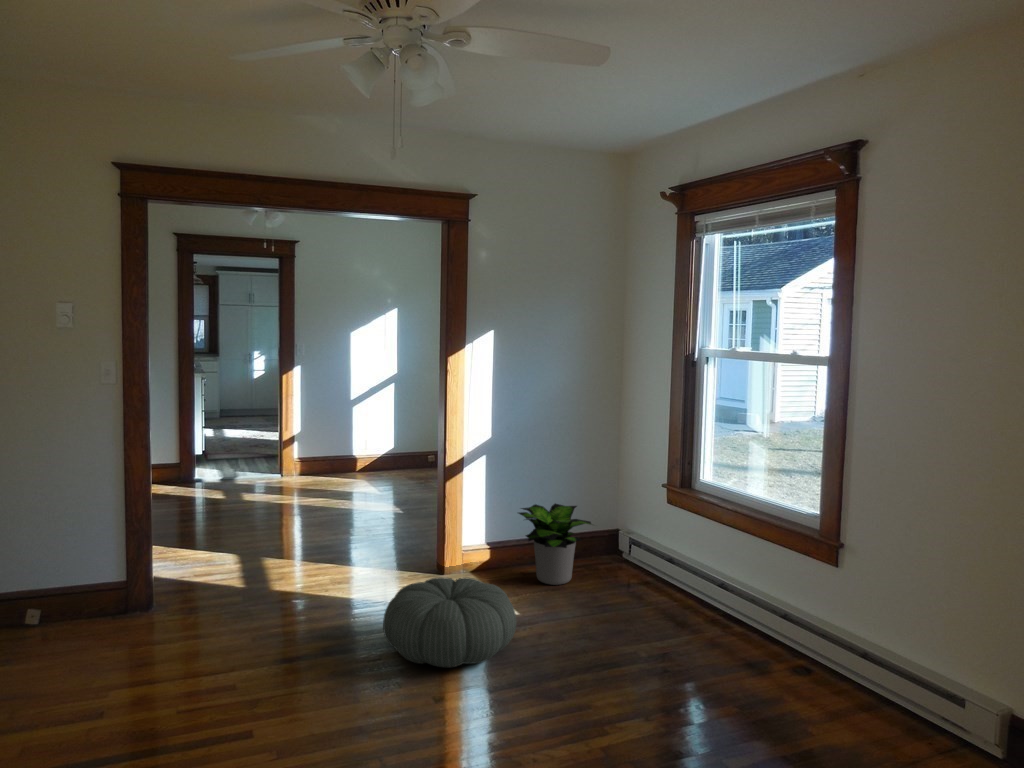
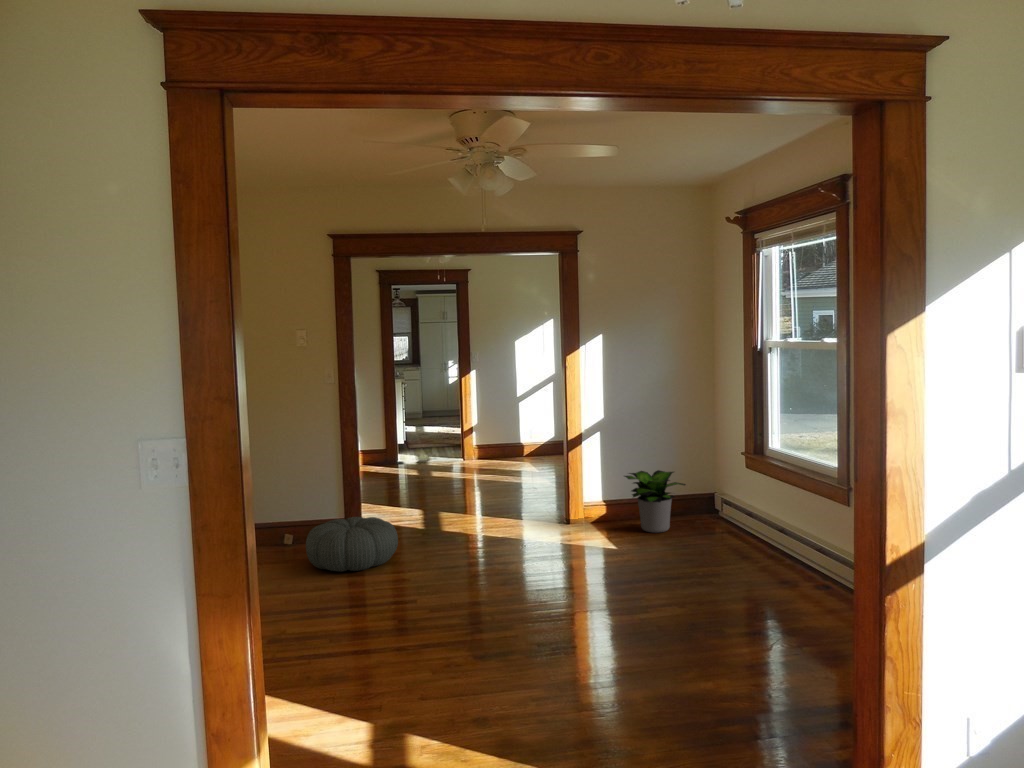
pouf: present [383,577,516,667] -> present [306,517,398,572]

